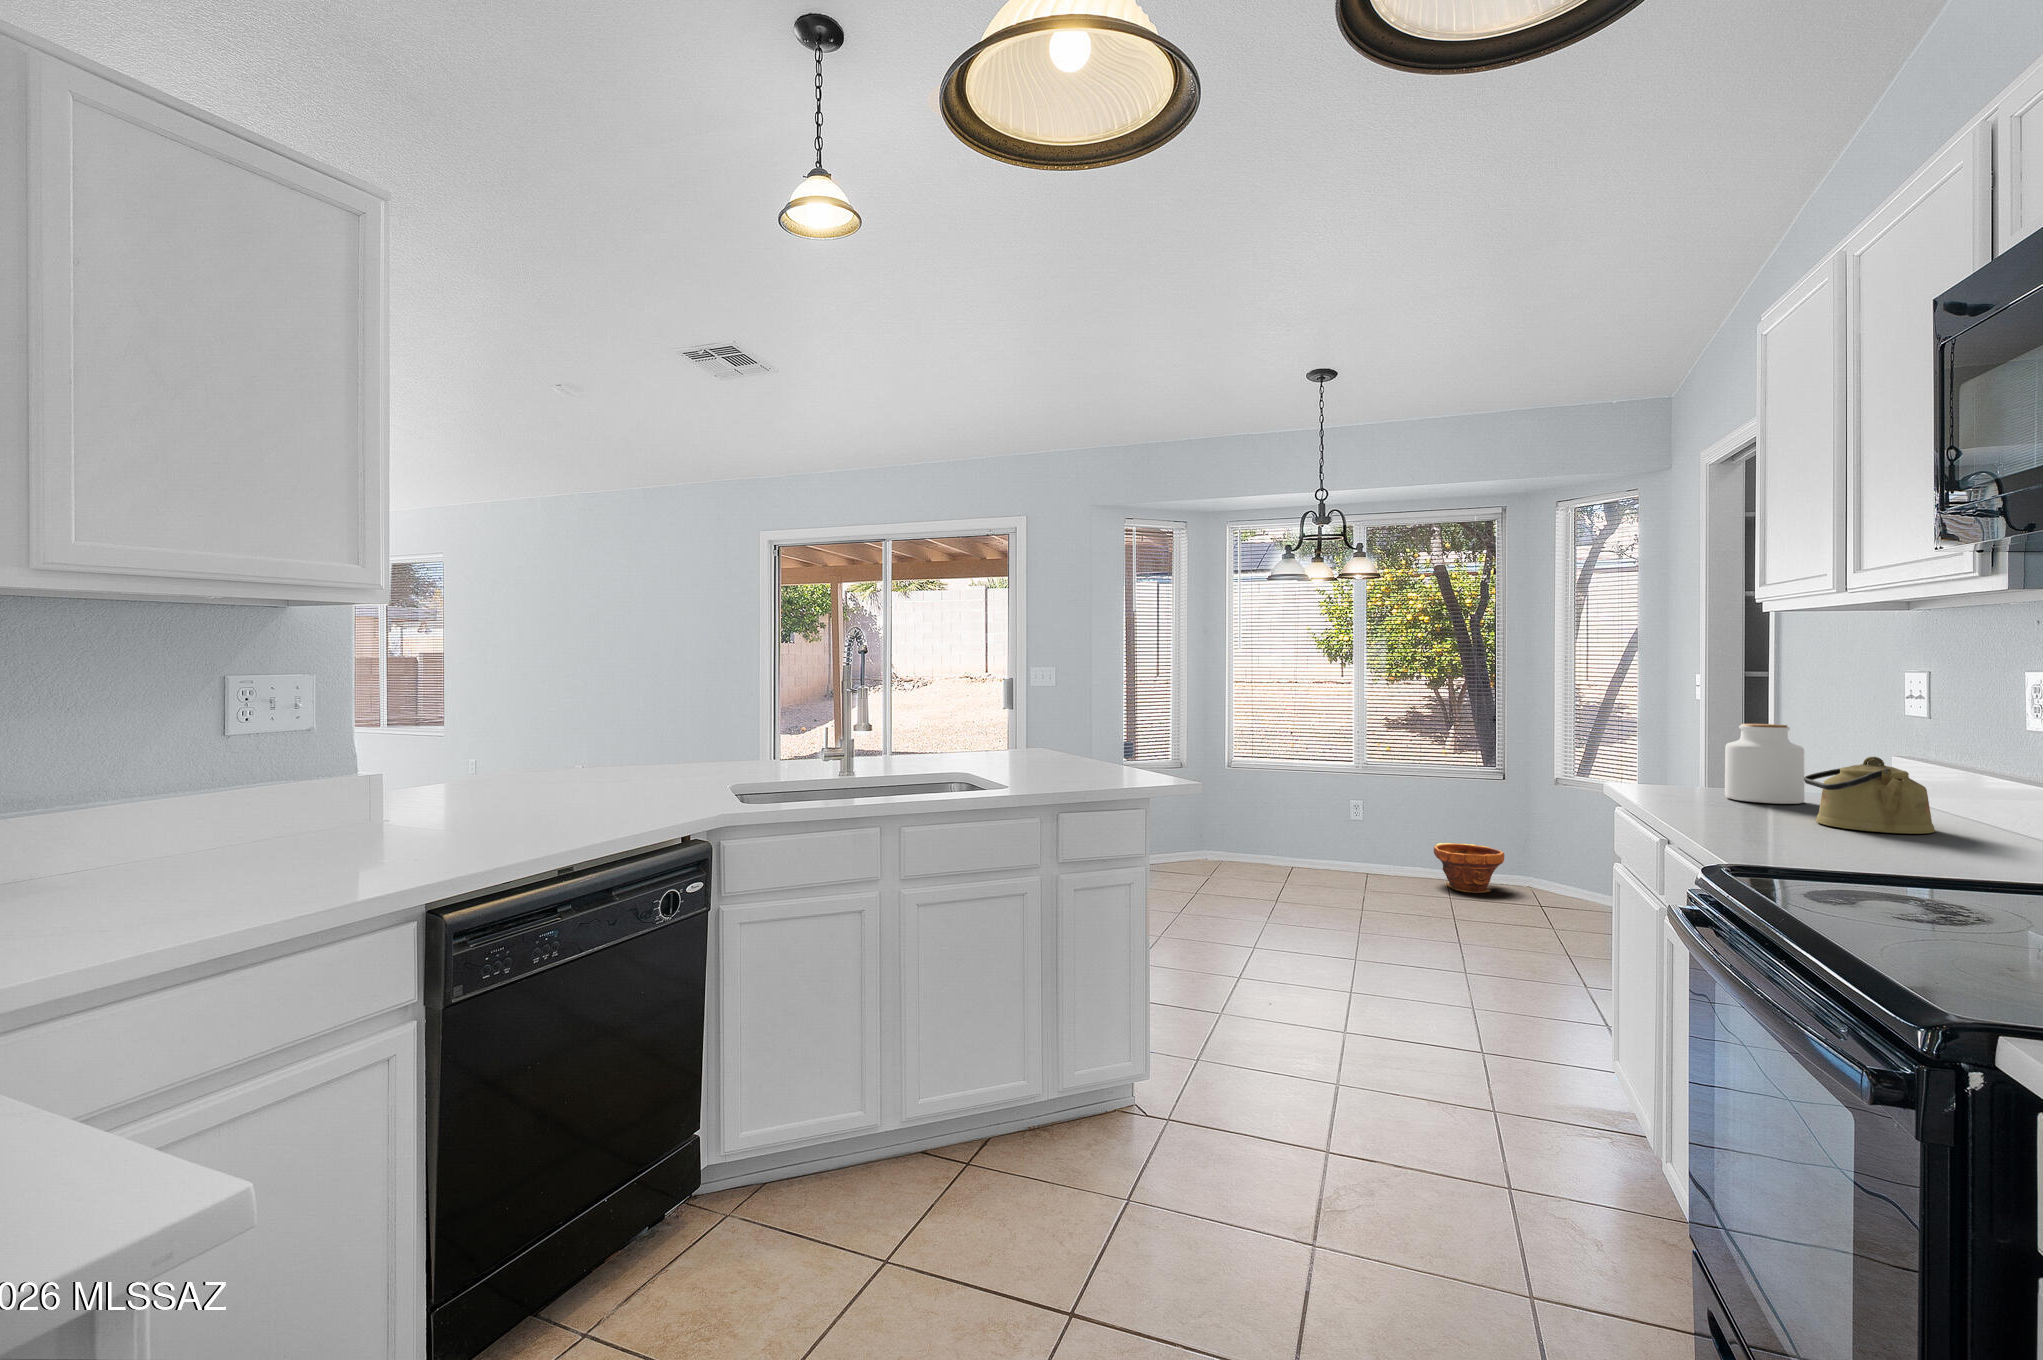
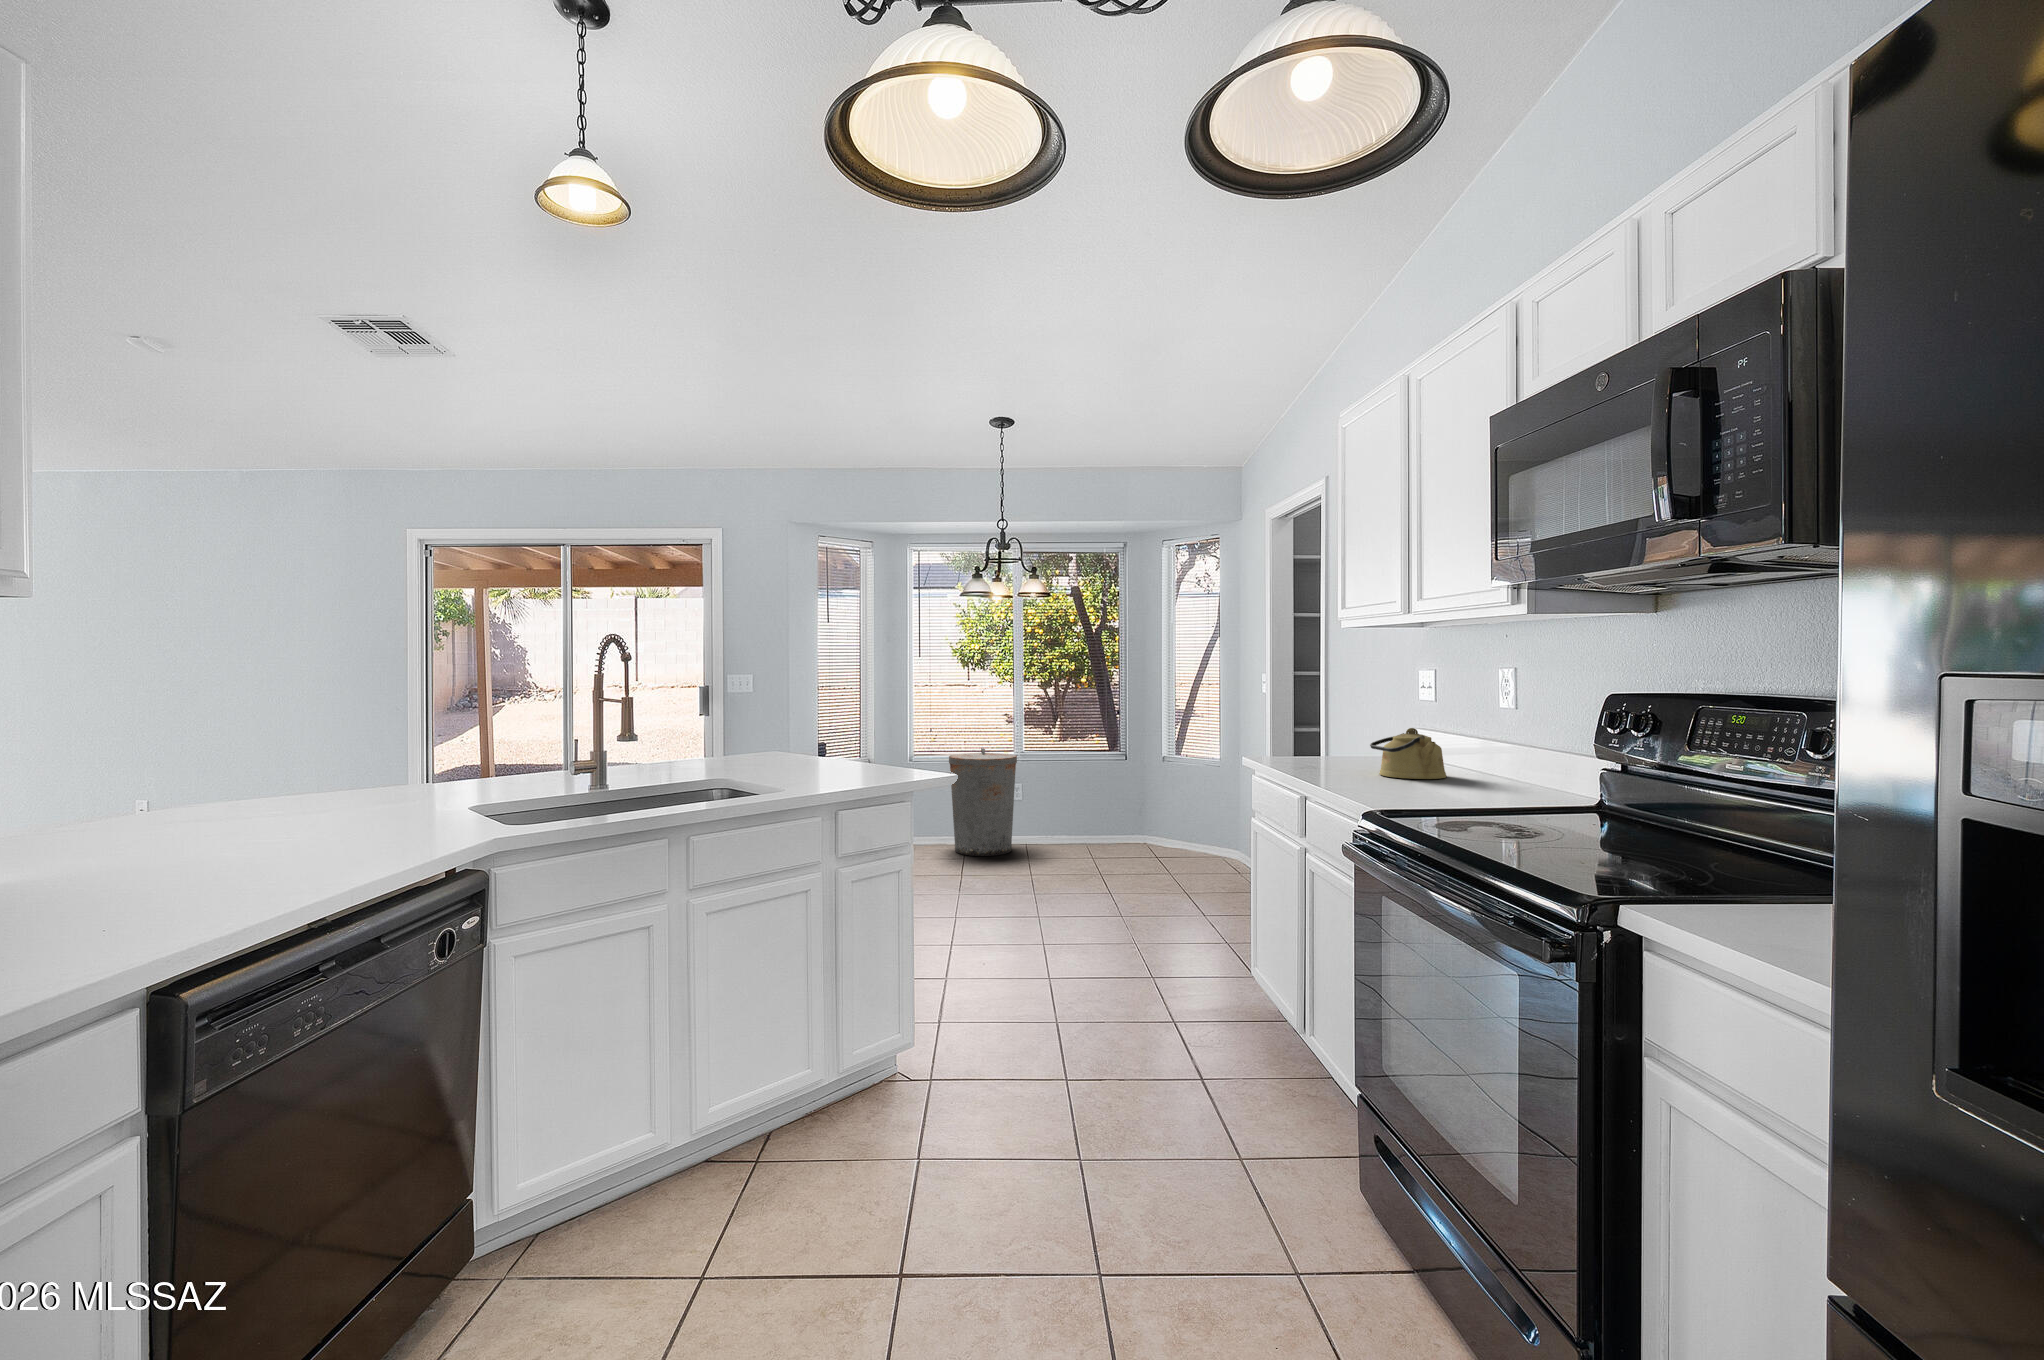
jar: present [1725,724,1804,804] -> none [1310,708,1357,764]
trash can: none [1300,756,1387,887] -> present [949,747,1017,856]
planter: present [1434,843,1504,893] -> none [1052,813,1102,851]

